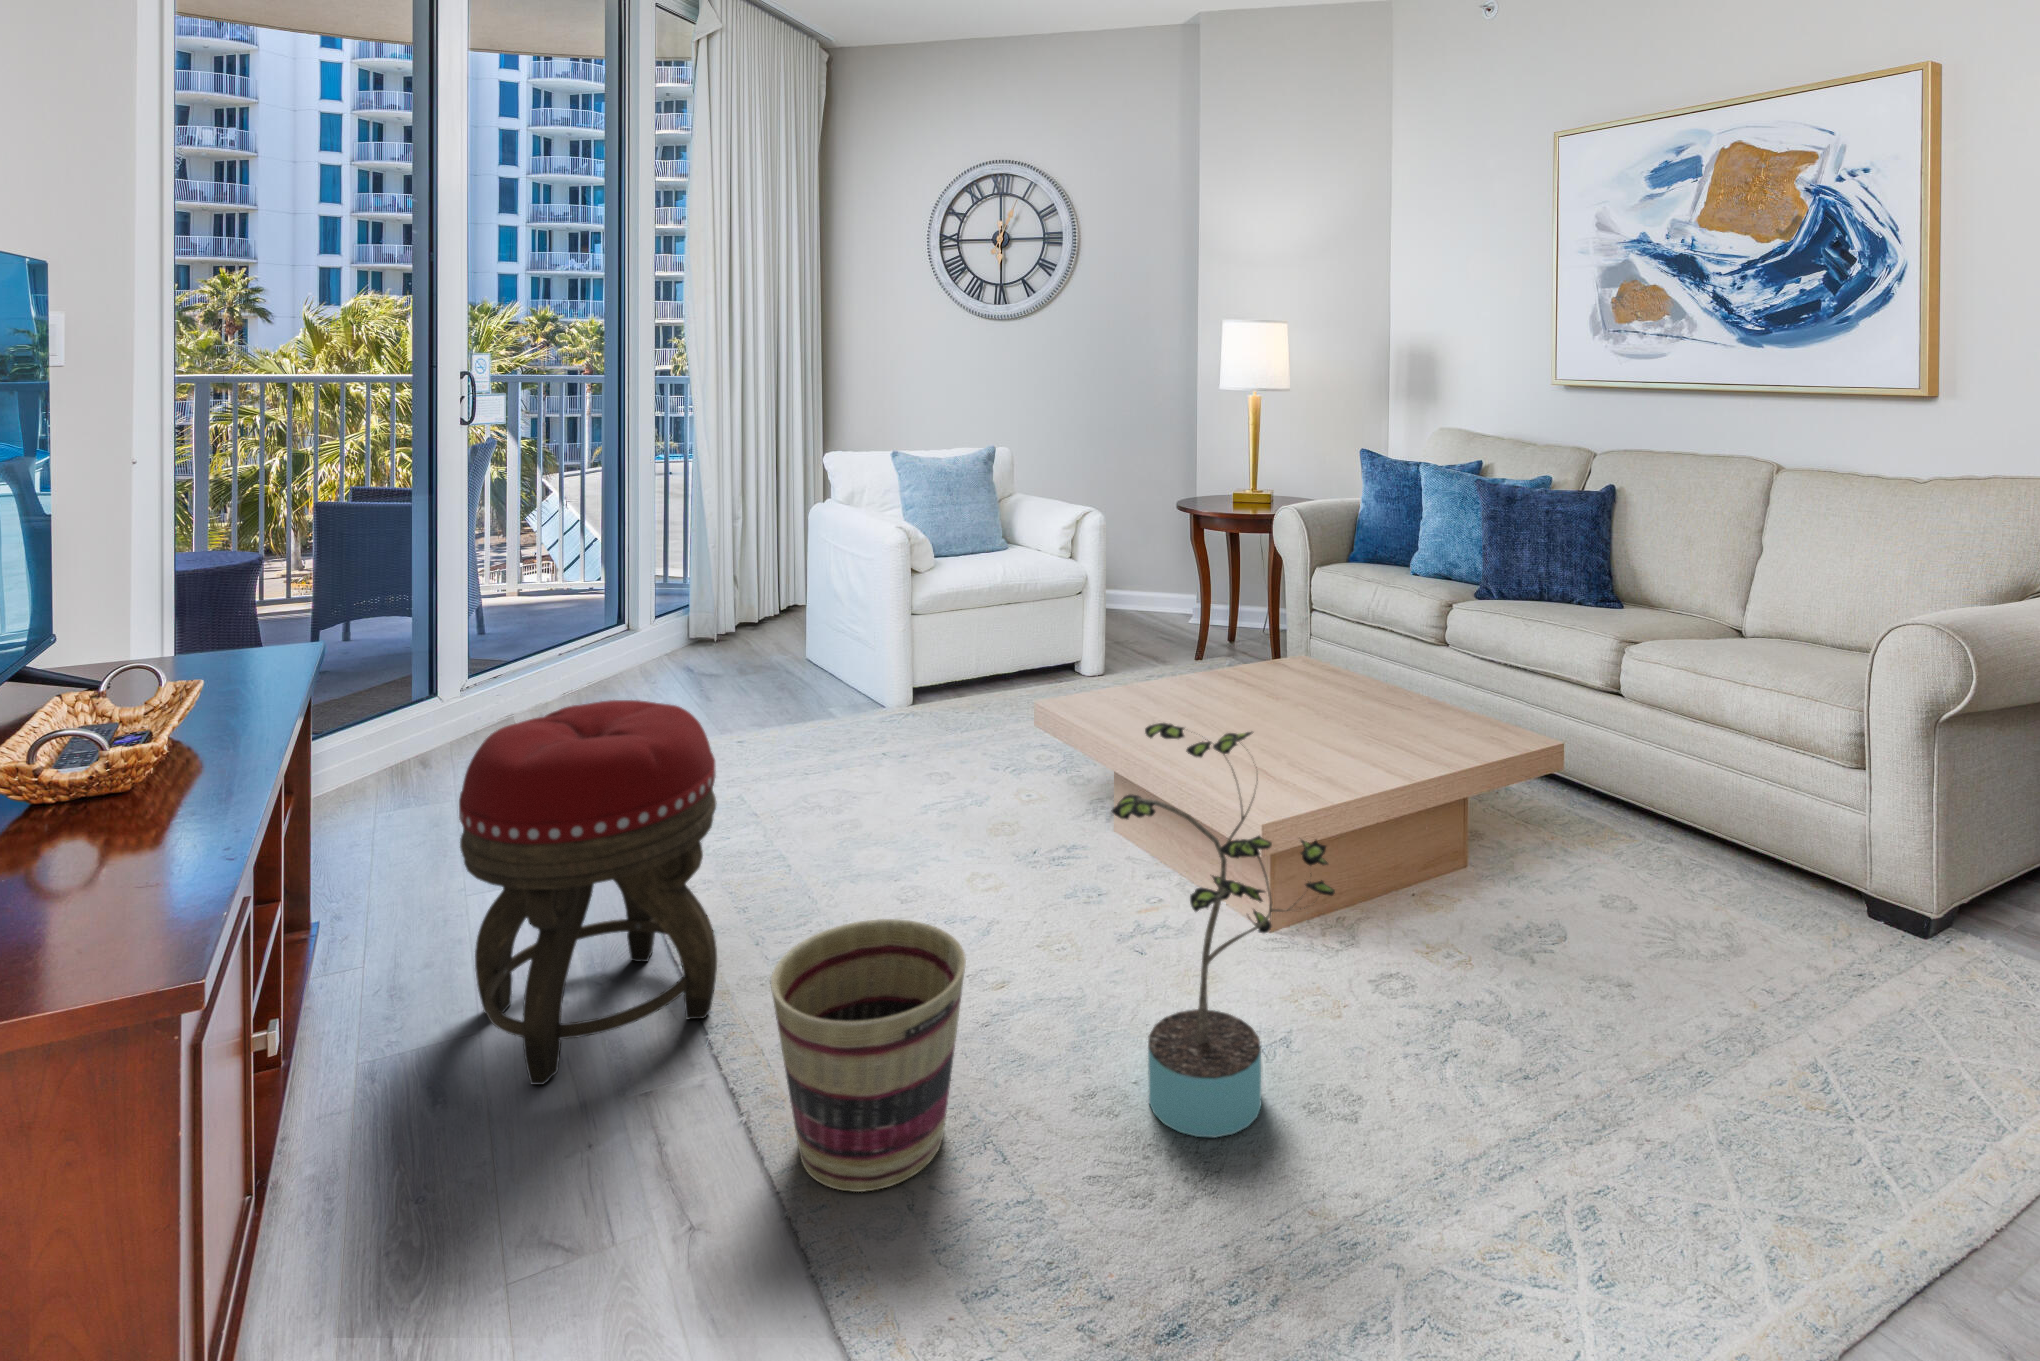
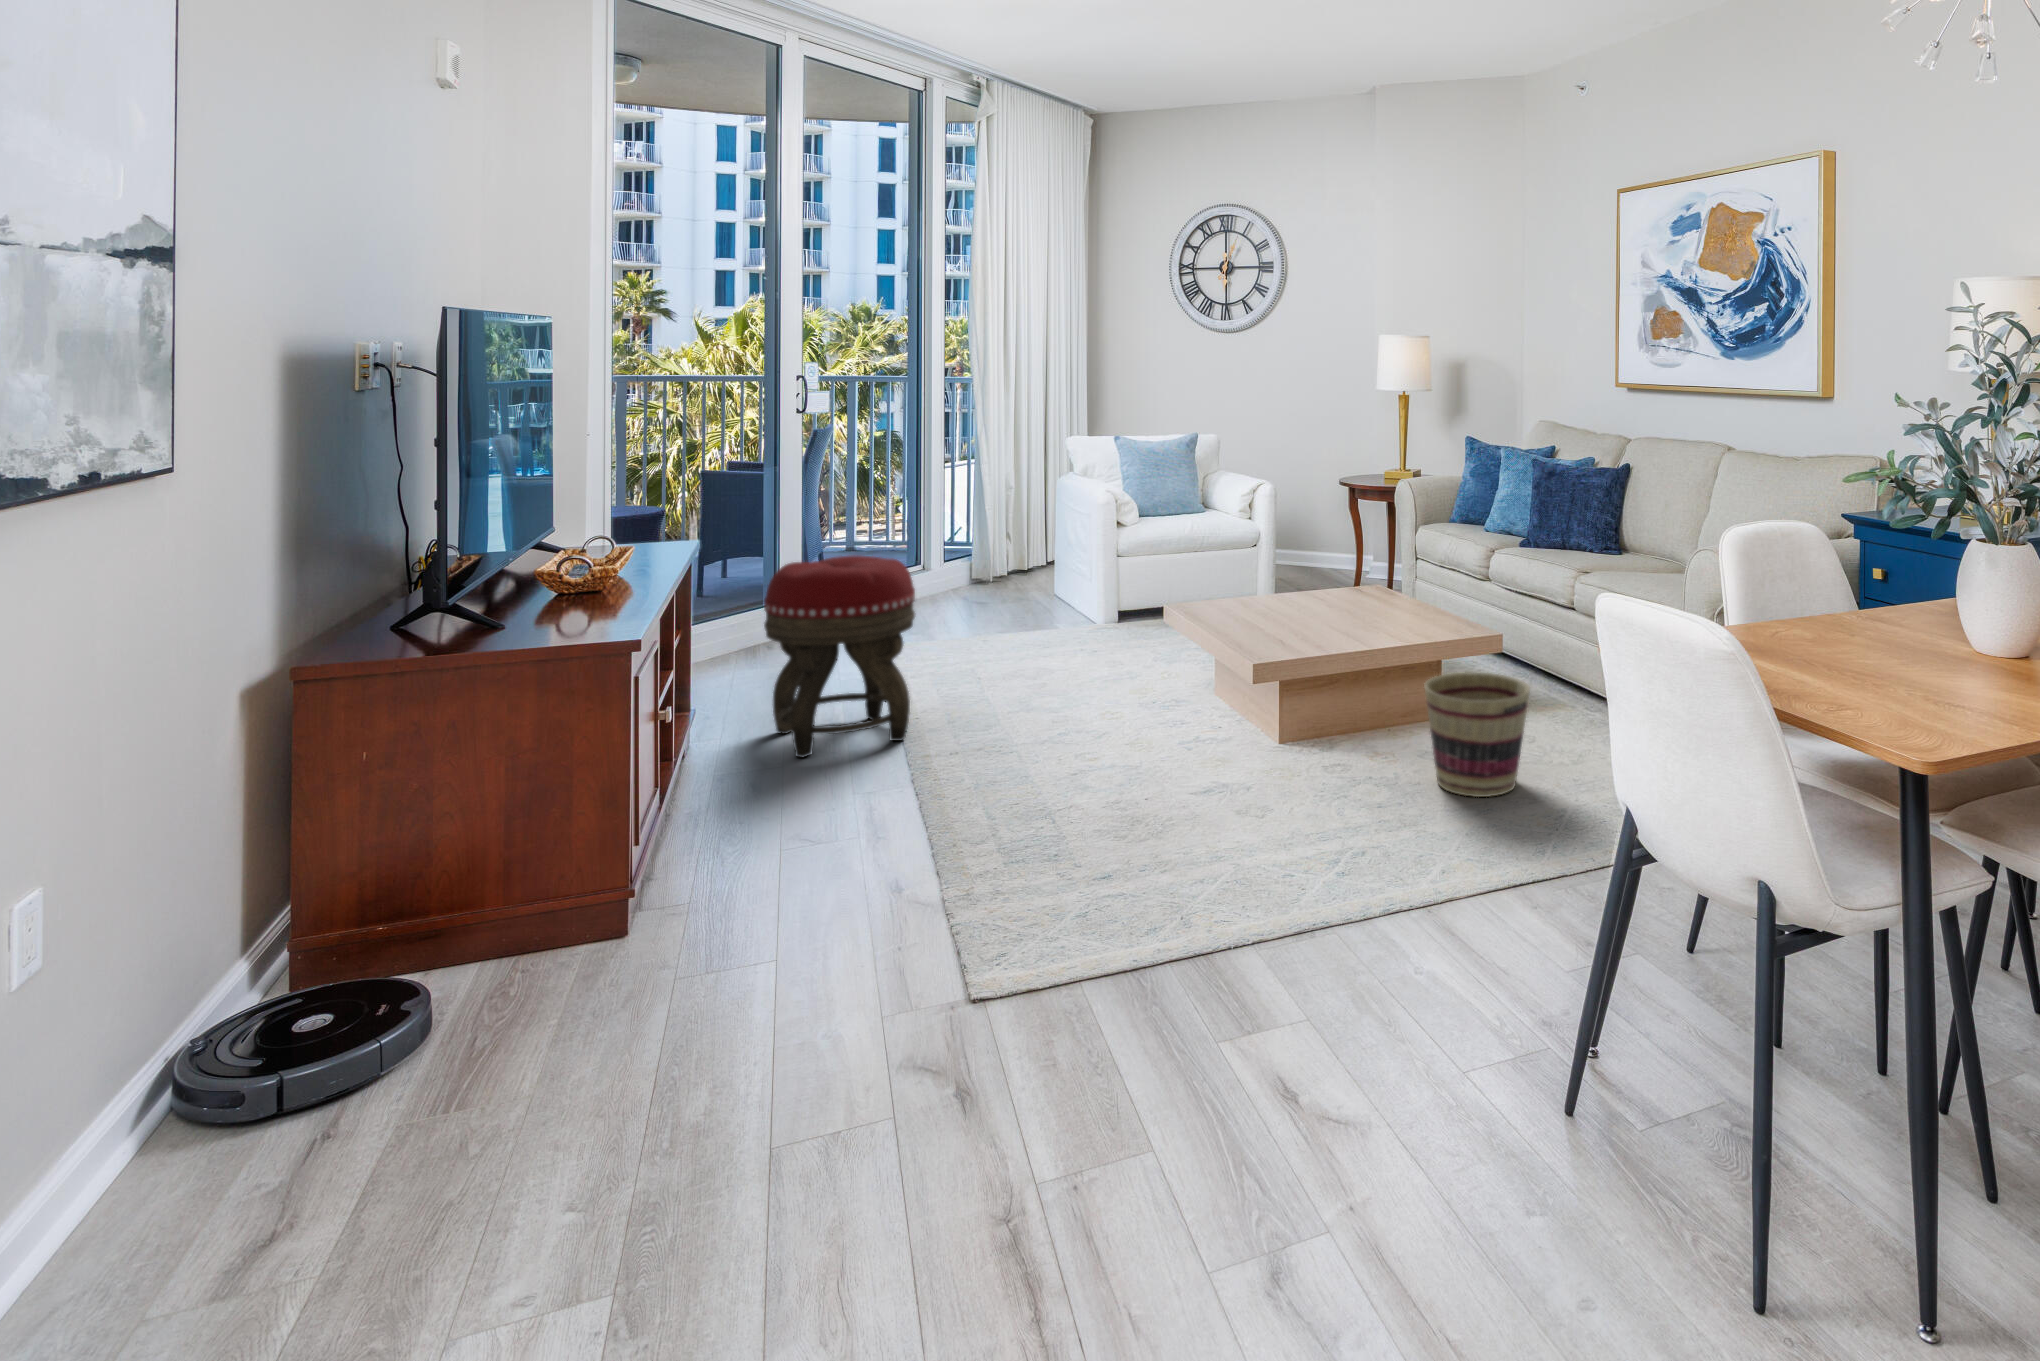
potted plant: present [1112,723,1335,1138] -> none [1106,566,1238,795]
basket: present [771,919,966,1192] -> present [1424,672,1530,797]

